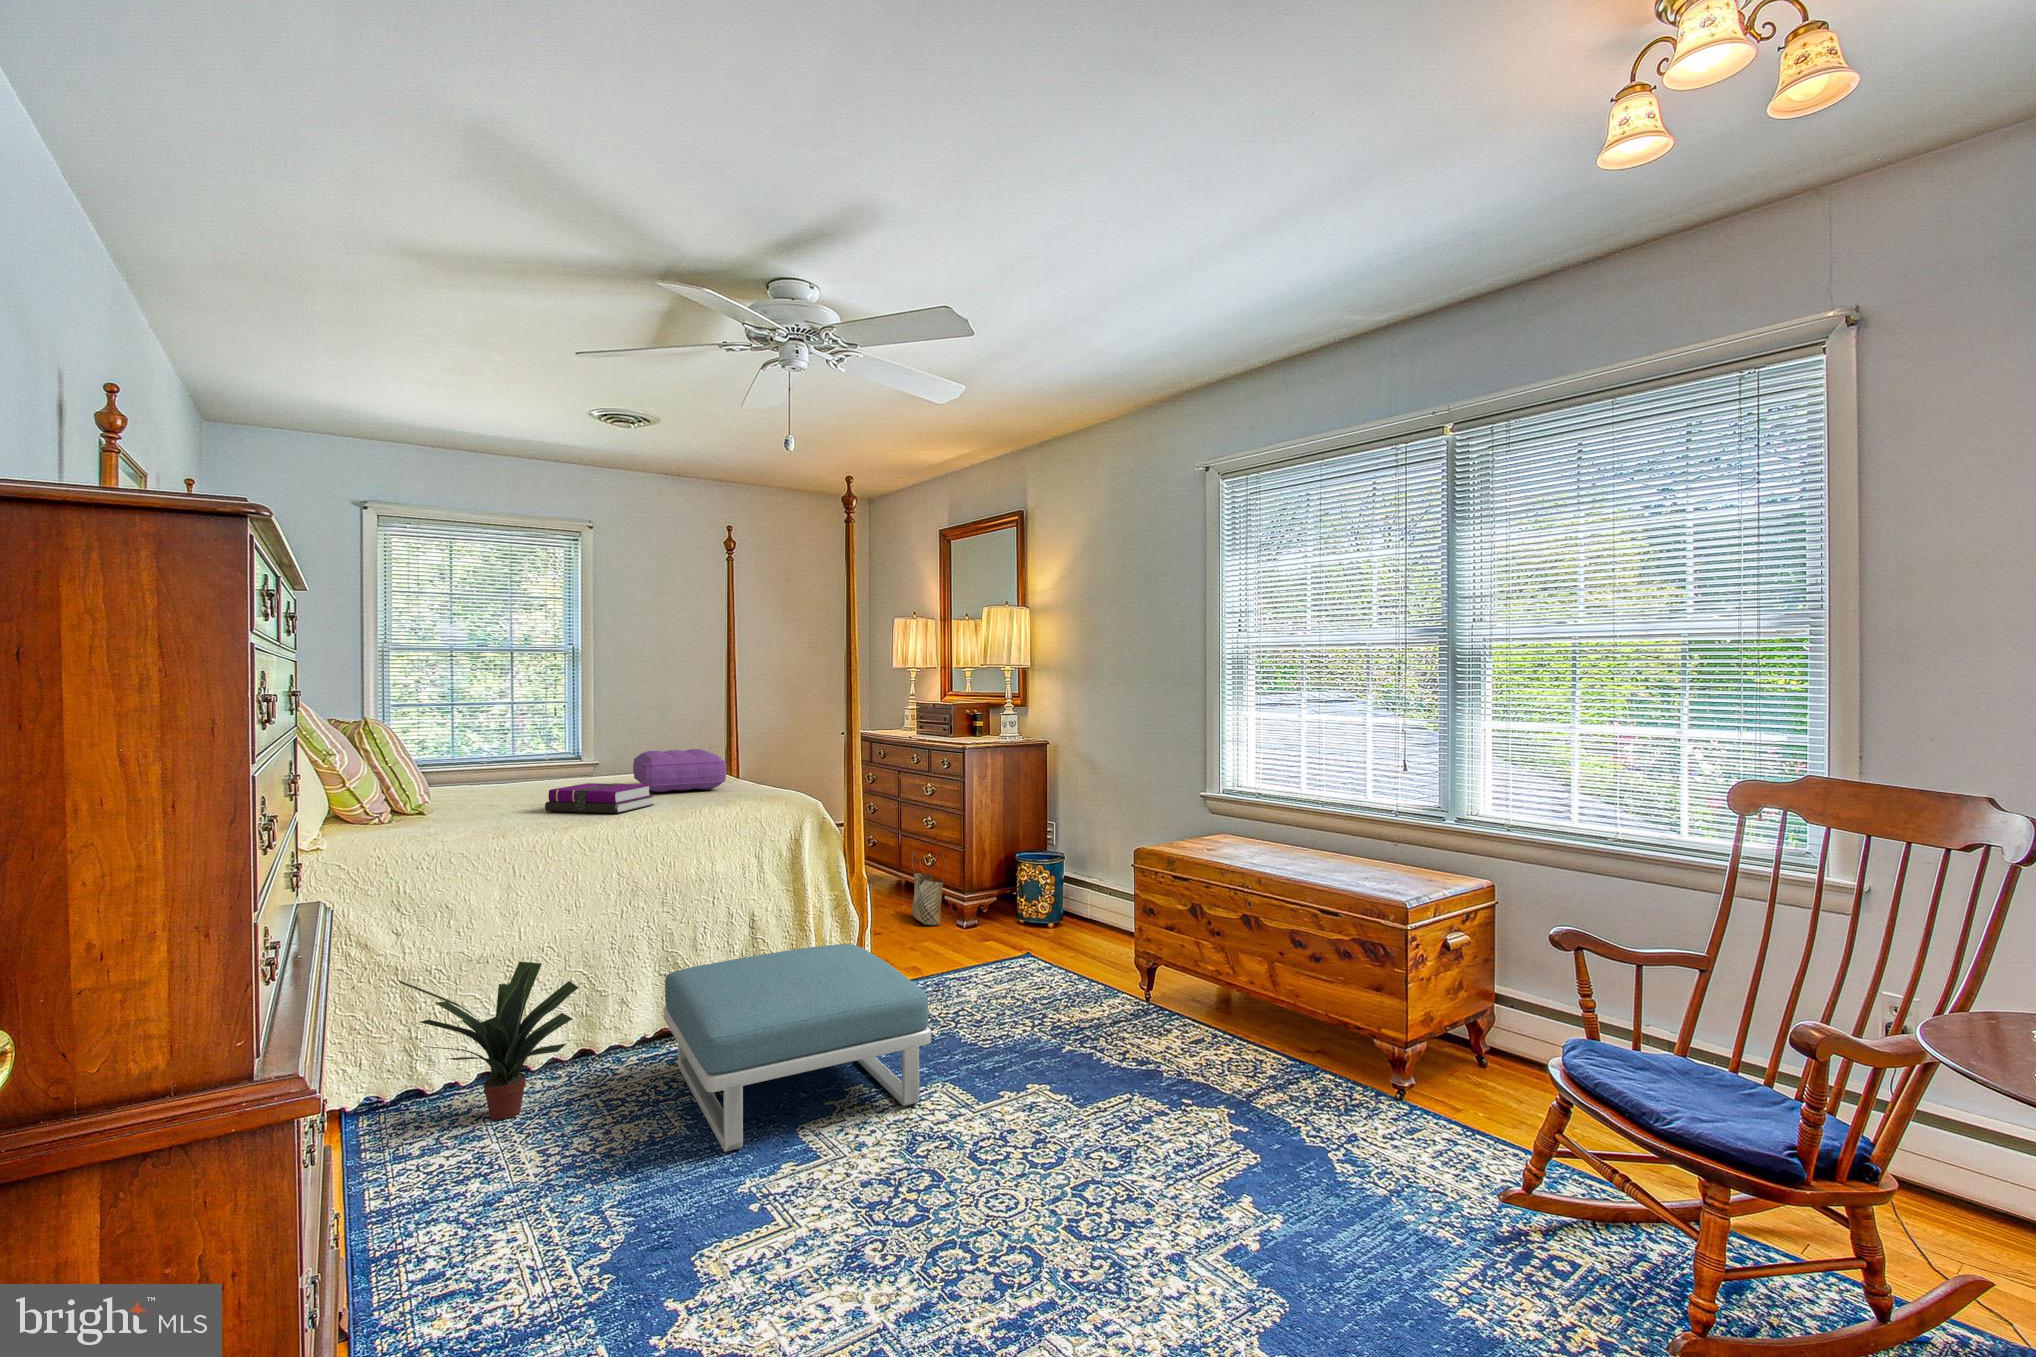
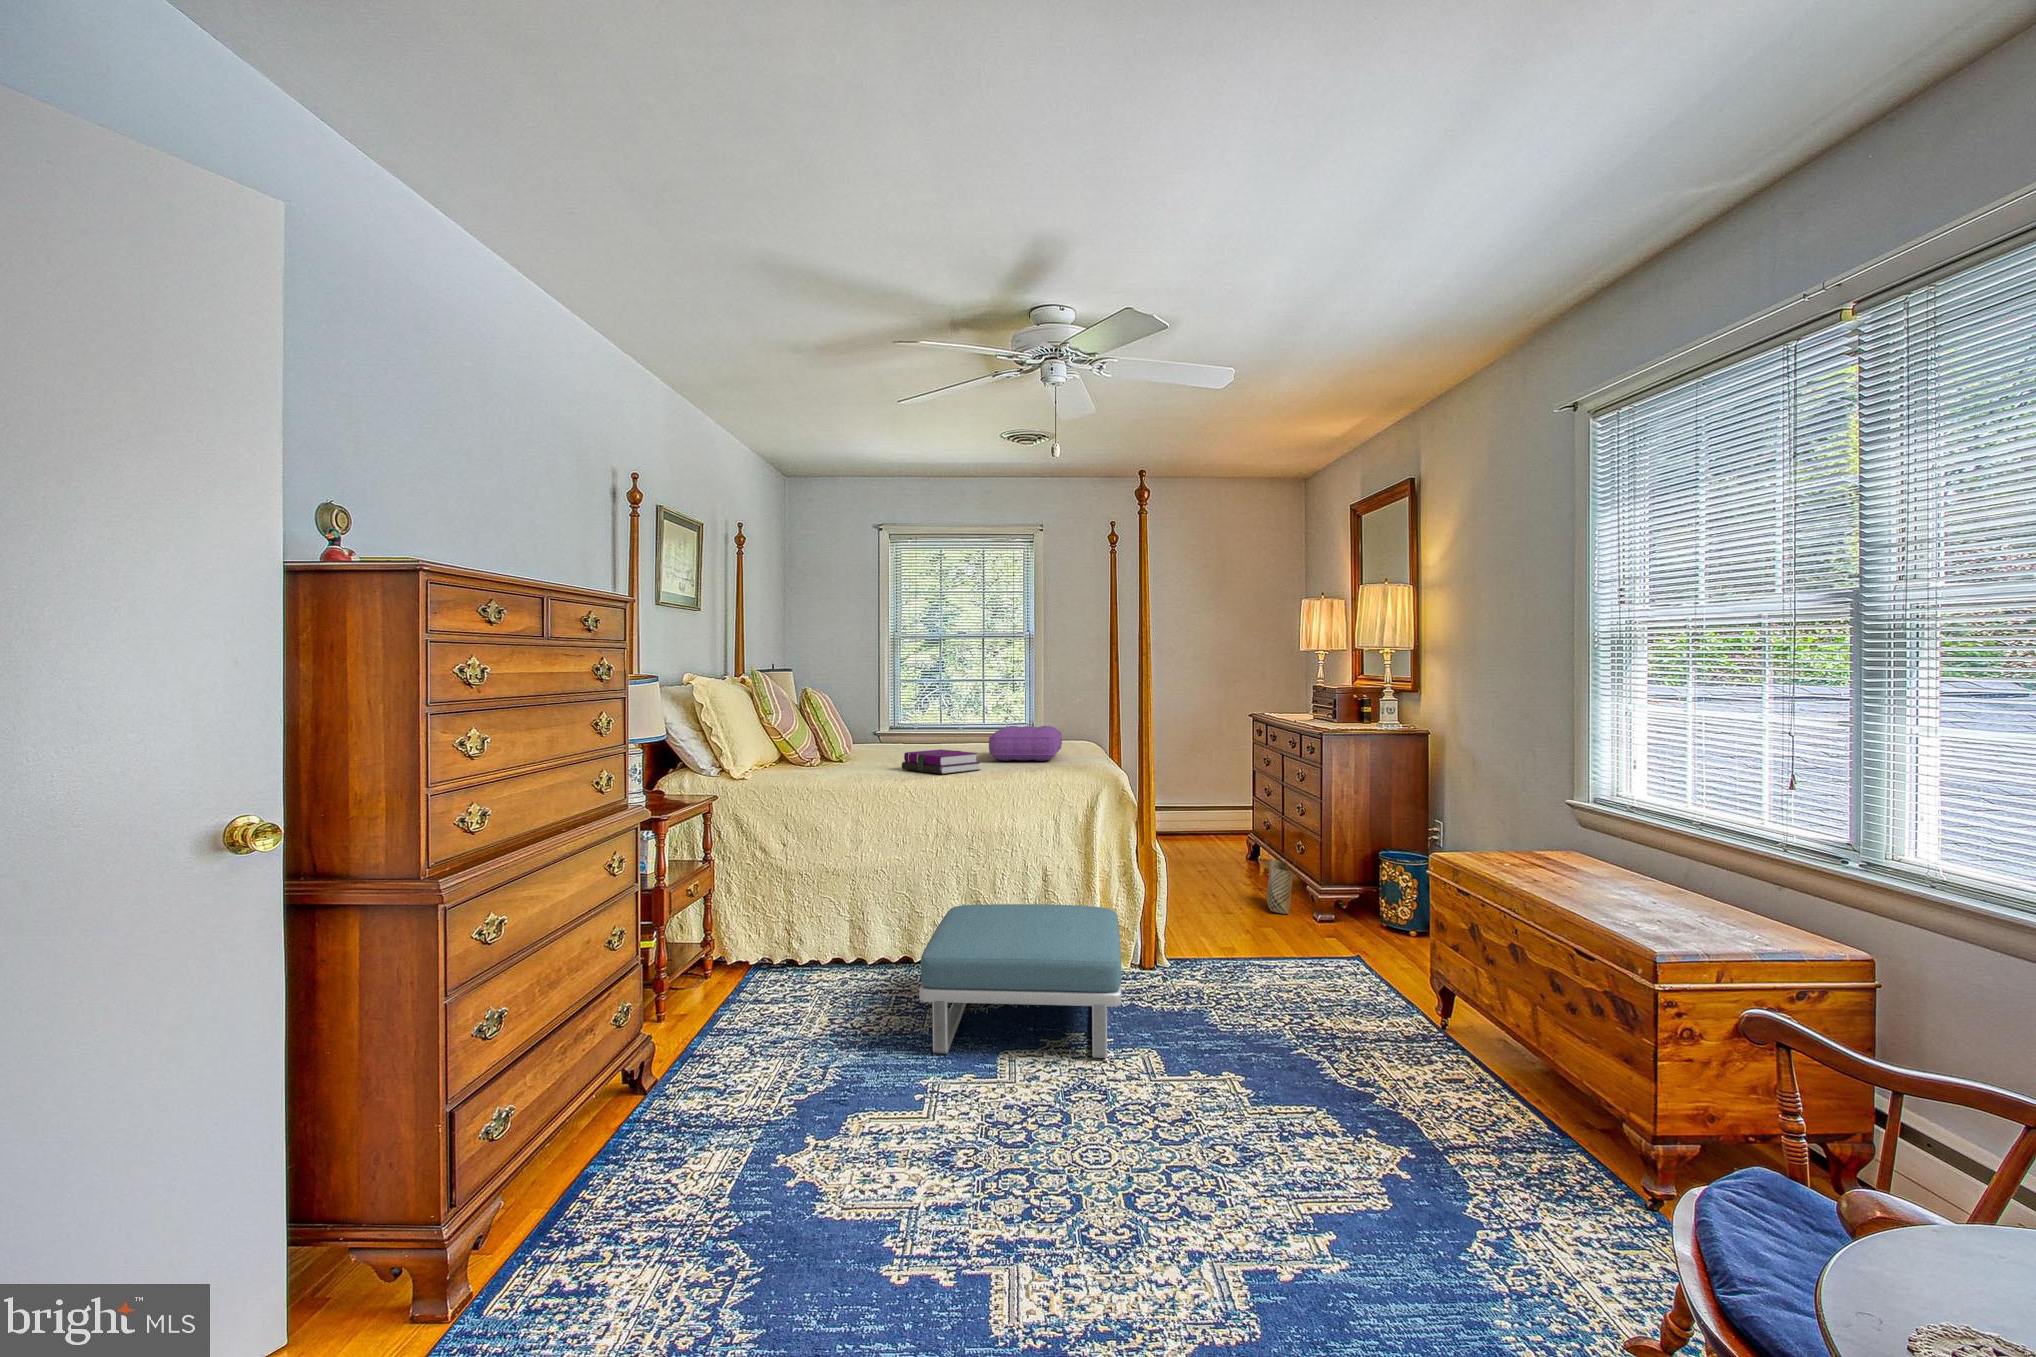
potted plant: present [398,962,578,1120] -> none [765,879,887,993]

